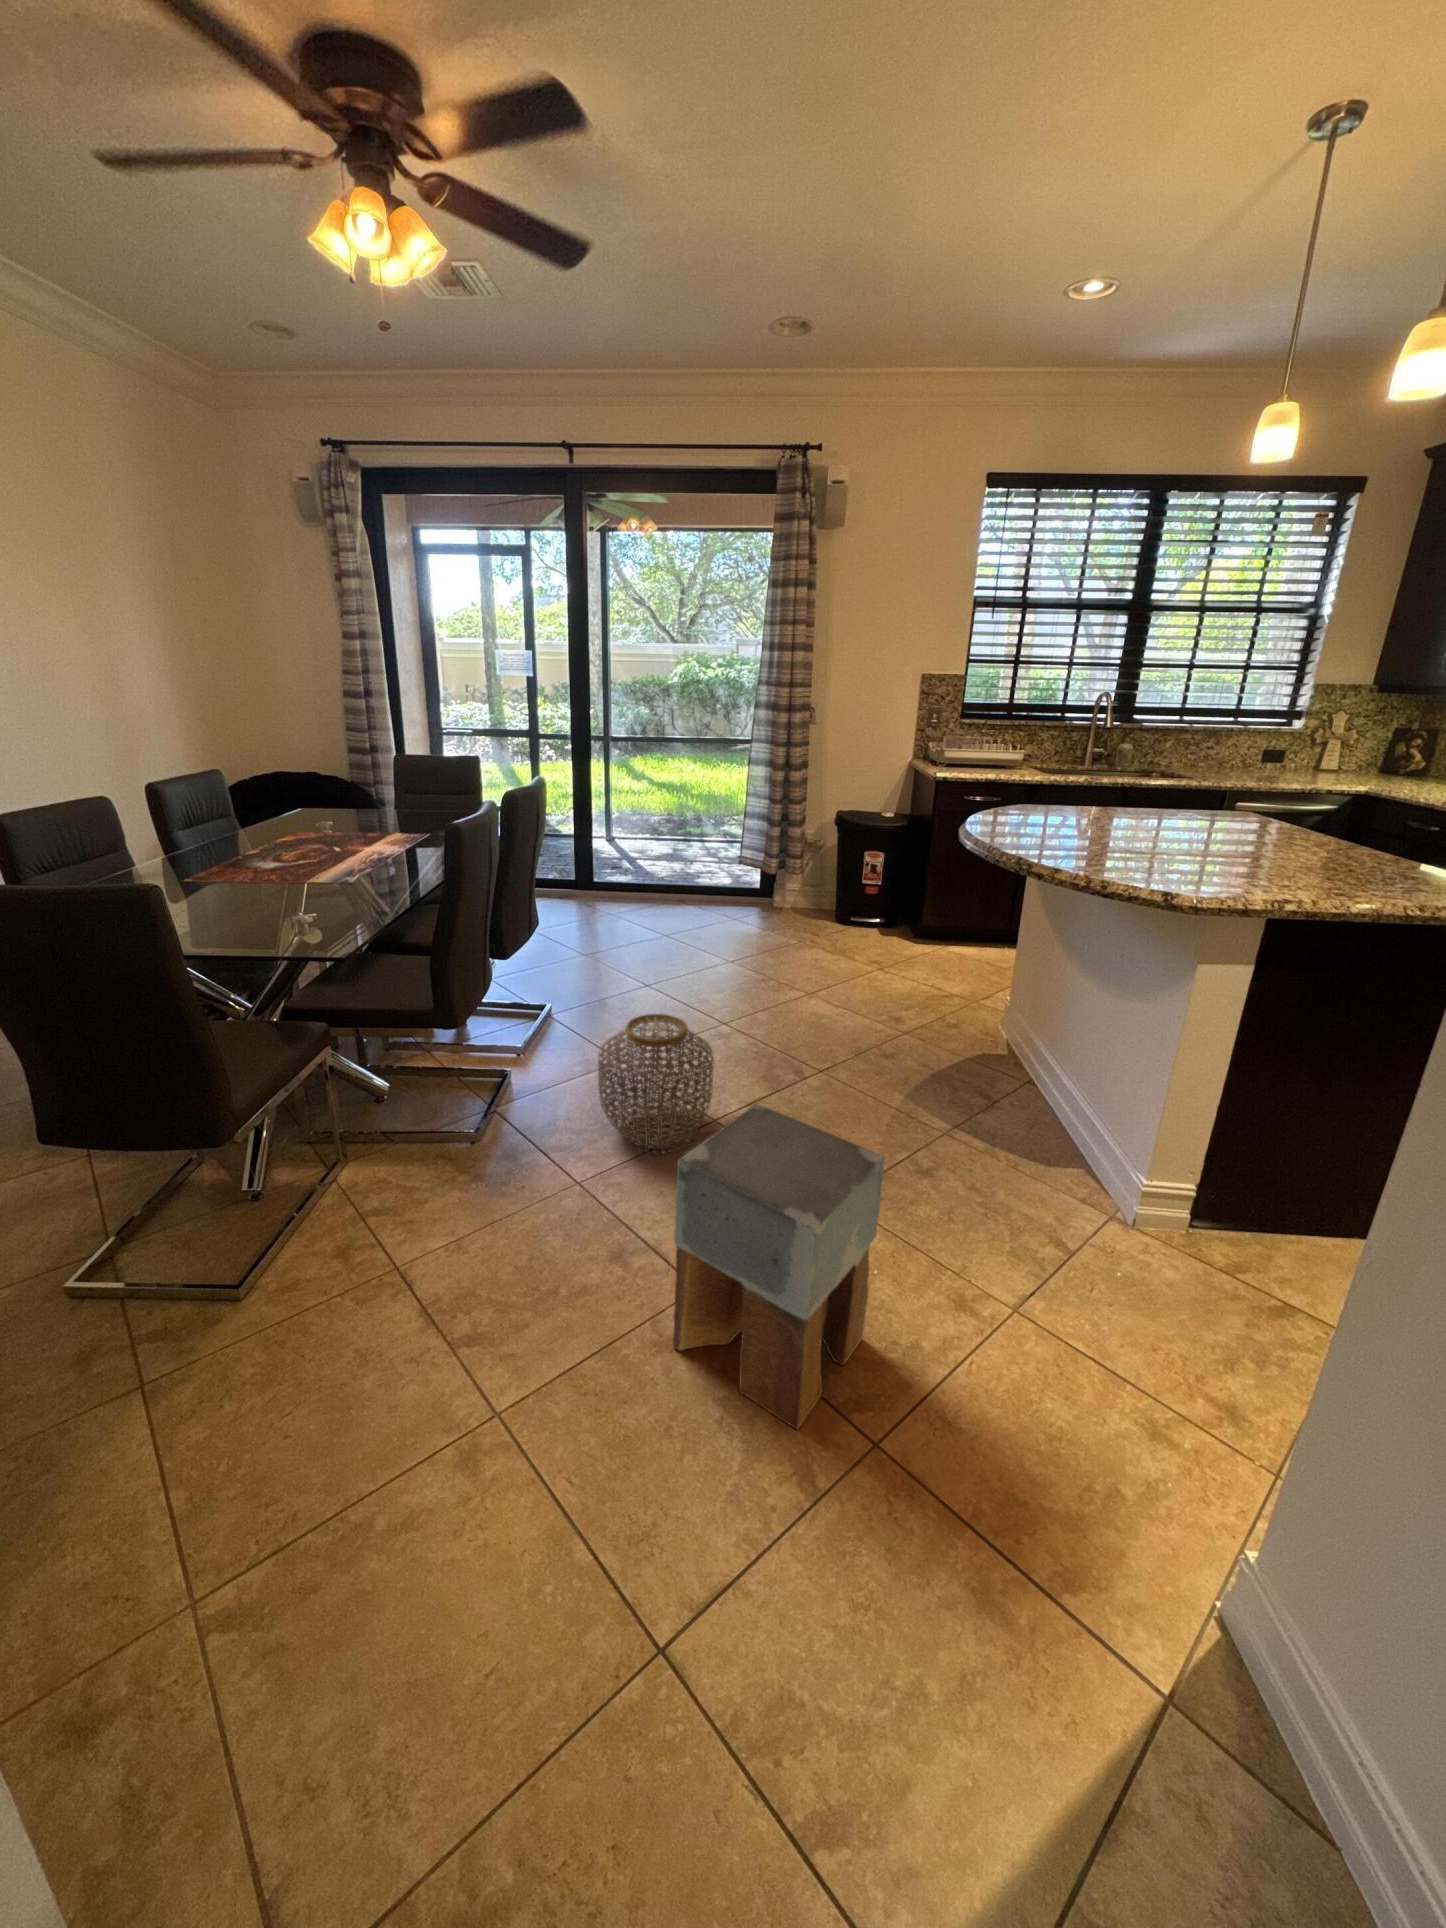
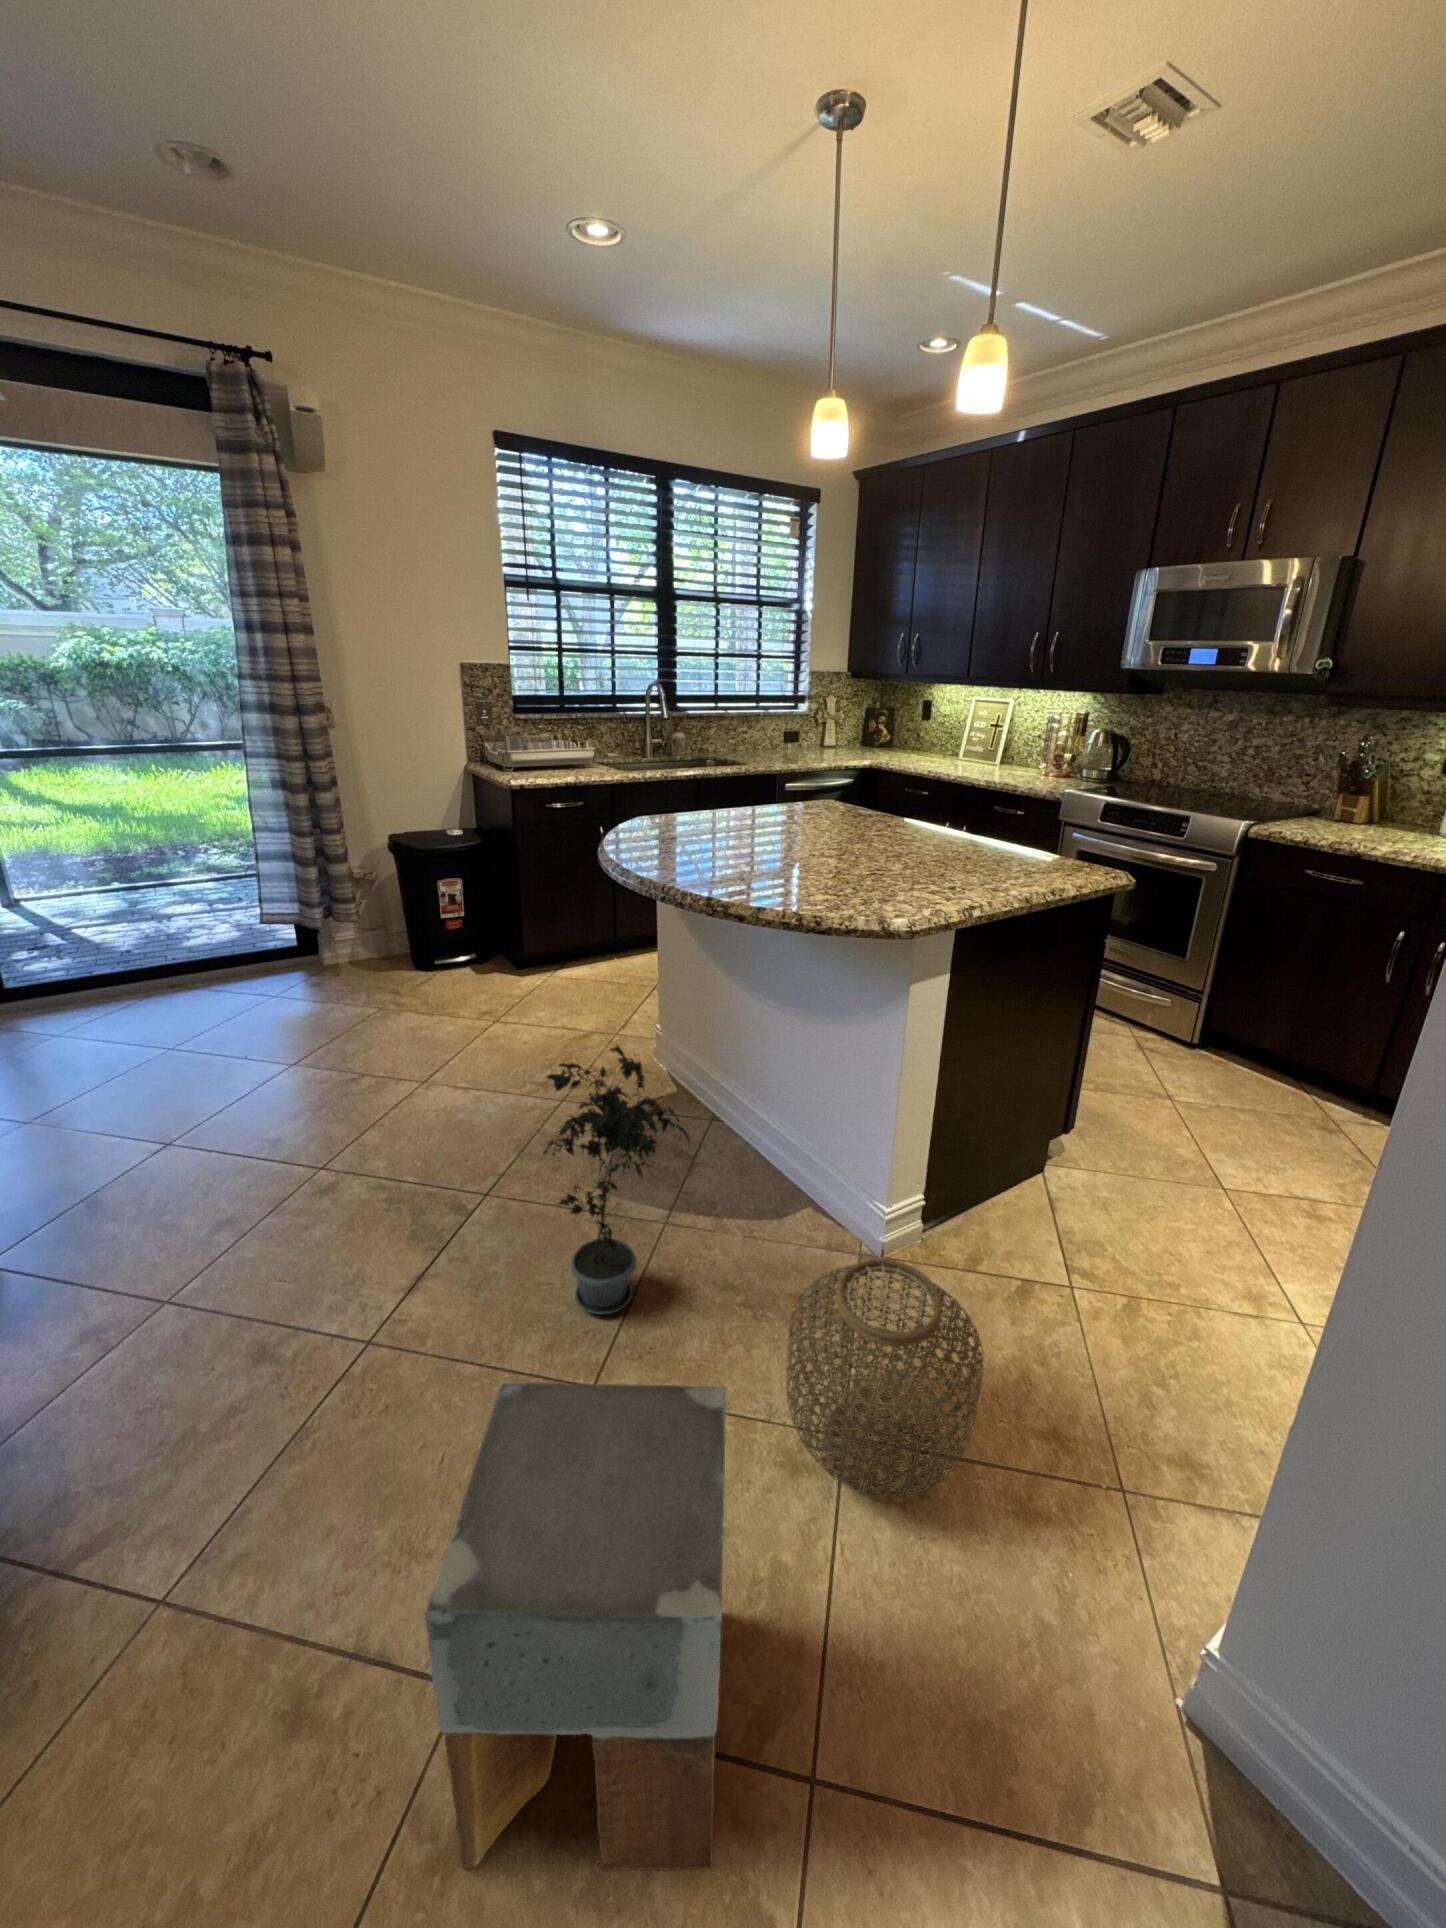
potted plant: none [844,960,948,1168] -> present [543,1046,690,1314]
woven basket: present [598,1014,714,1149] -> present [786,1259,984,1498]

